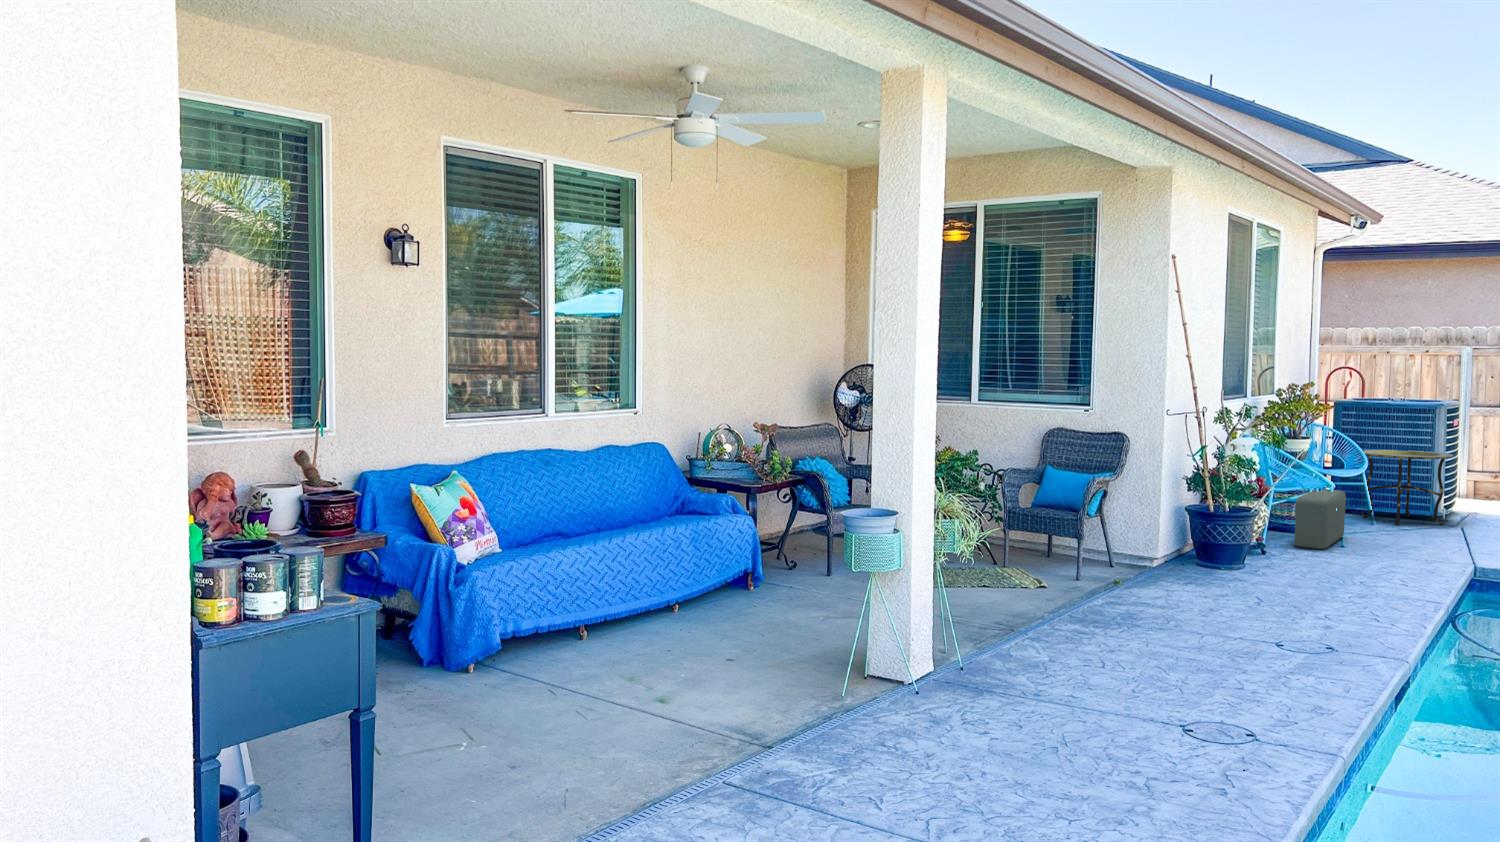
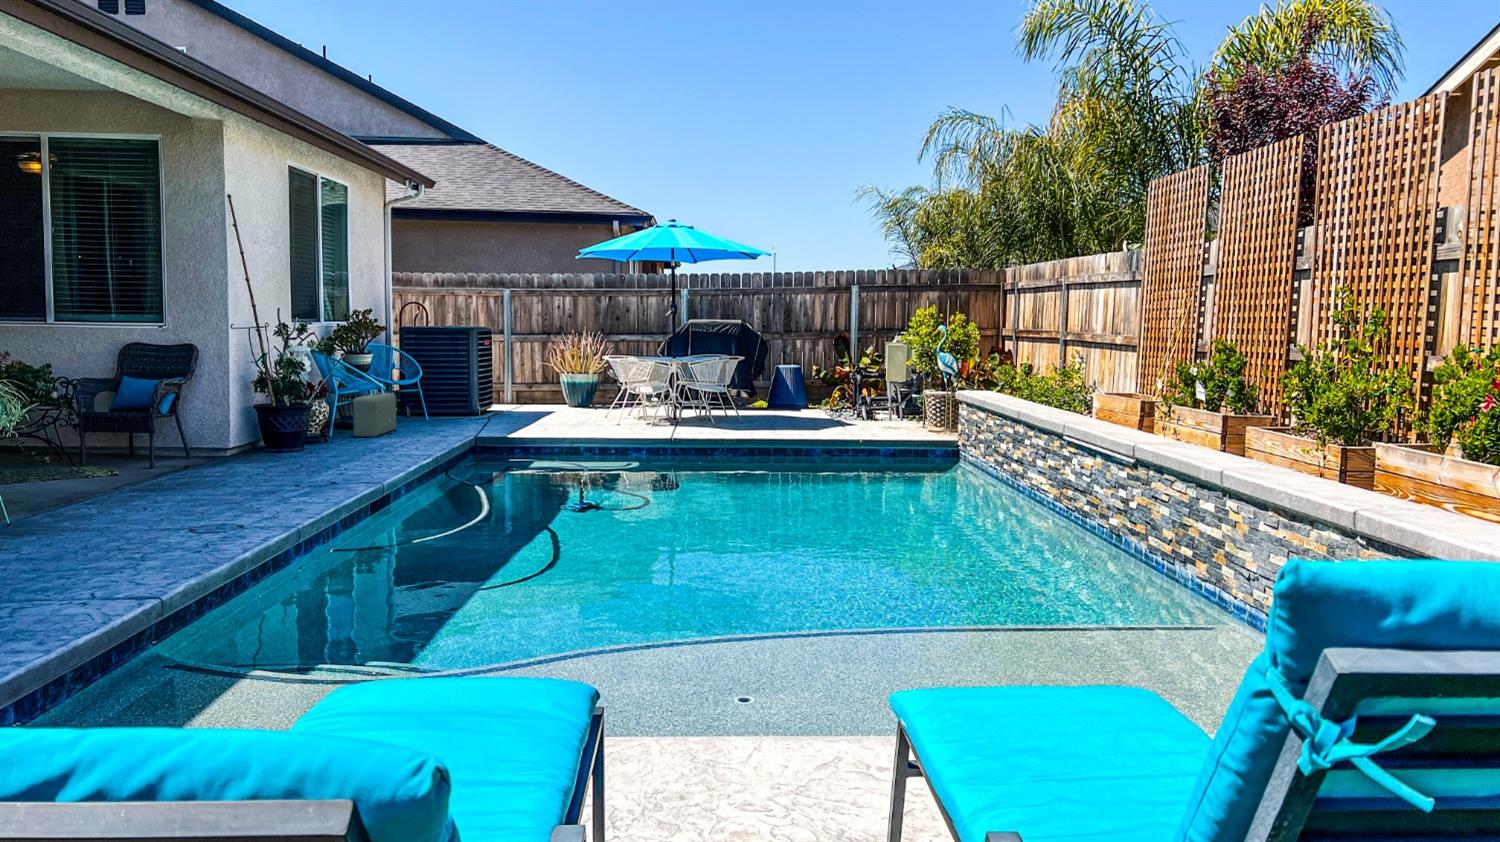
side table: present [1361,450,1454,525] -> none [416,365,479,421]

